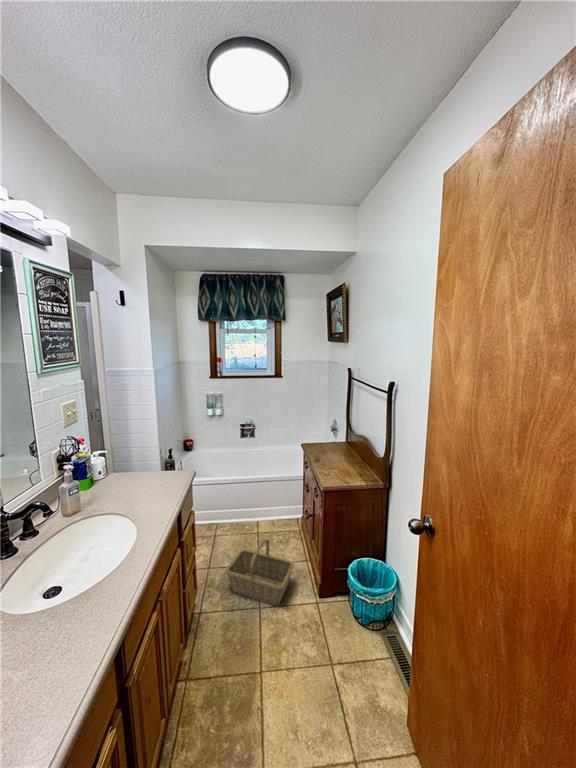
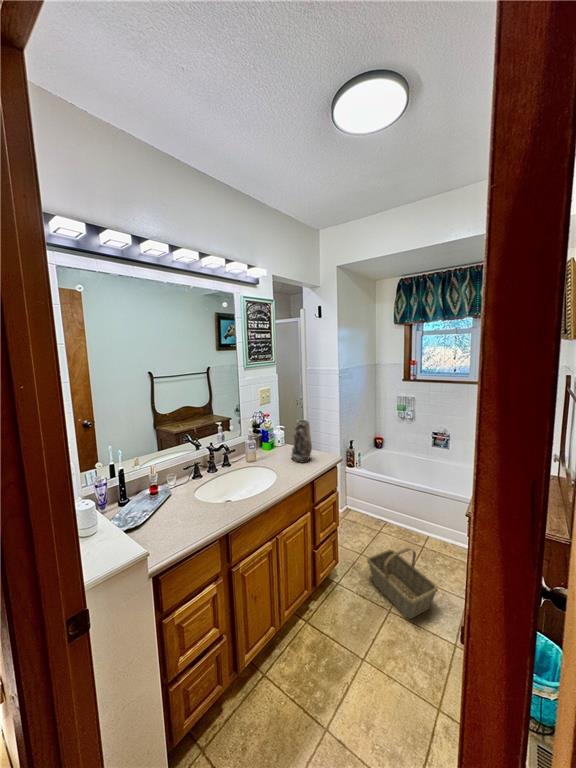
vase: none [135,437,164,493] -> present [291,420,312,463]

